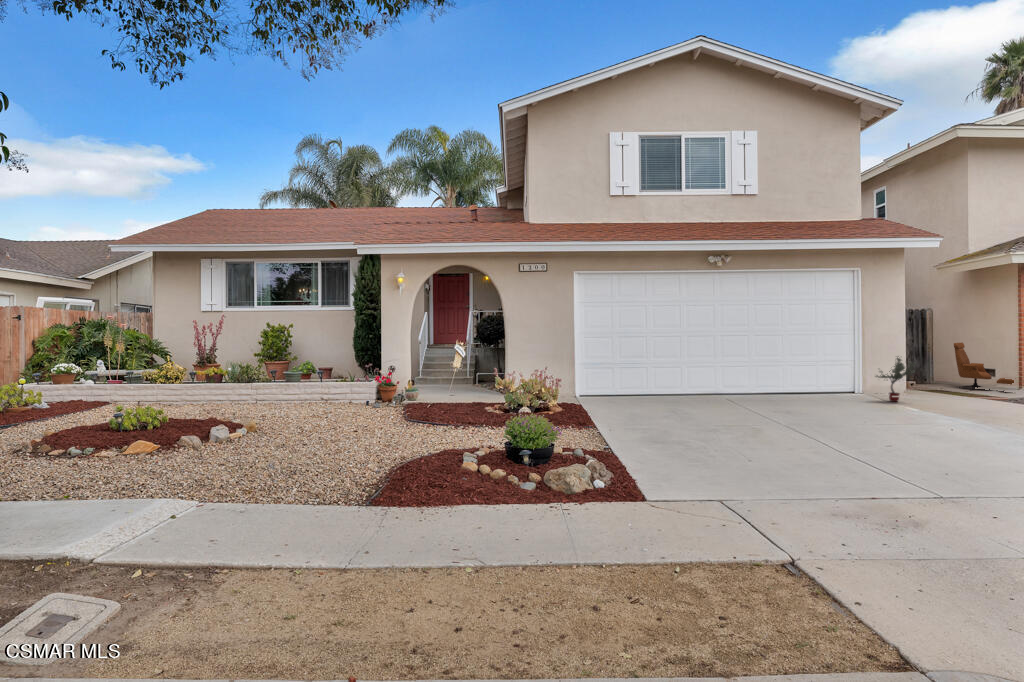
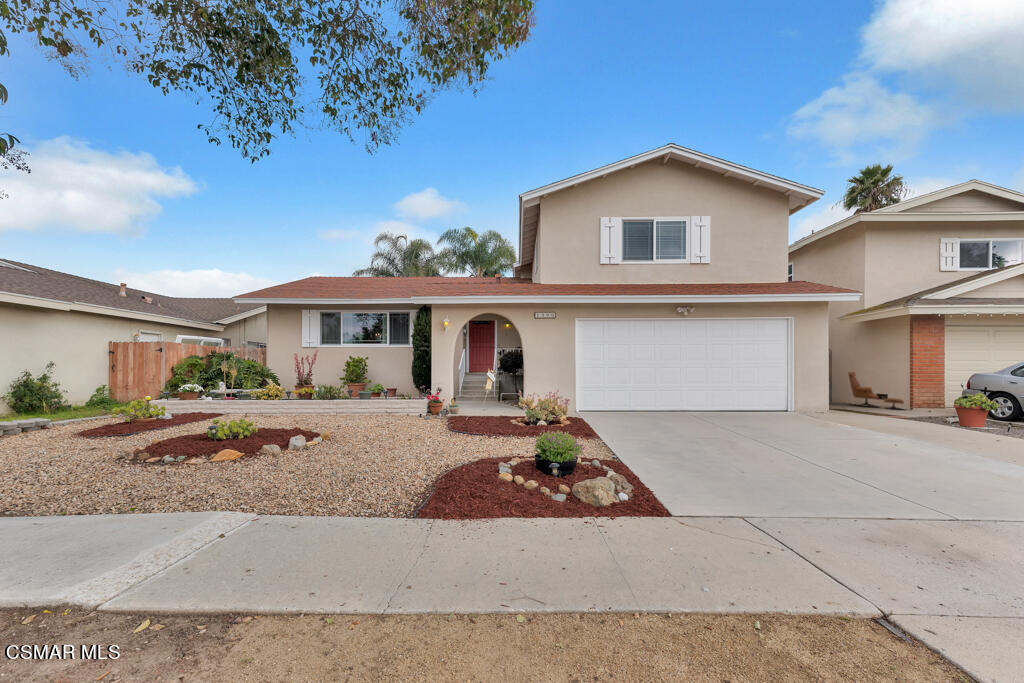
potted tree: present [876,356,916,402] -> none [799,381,832,416]

